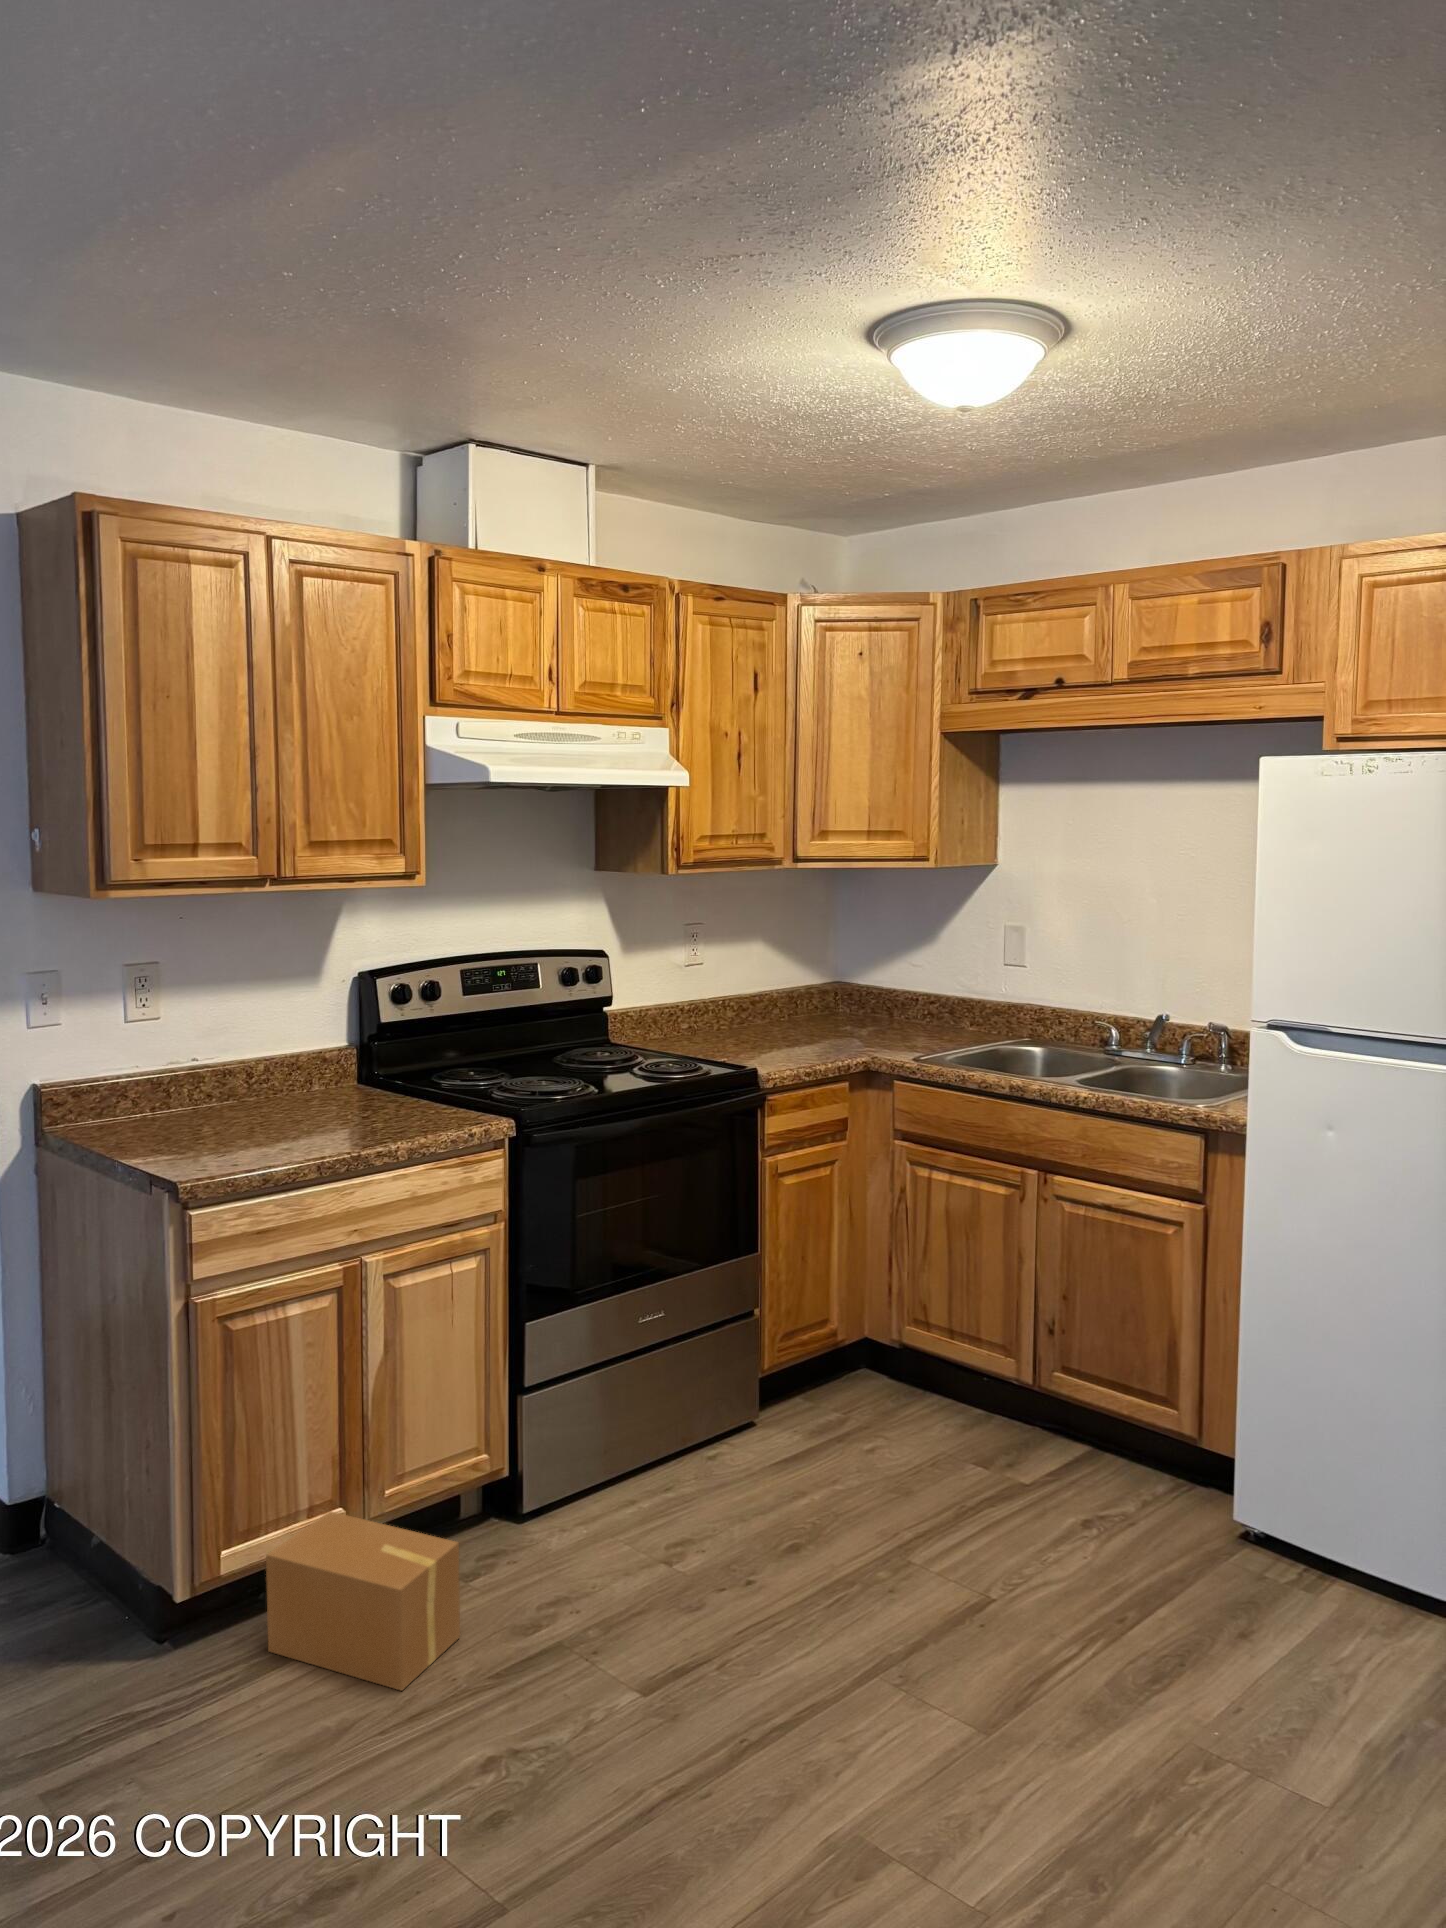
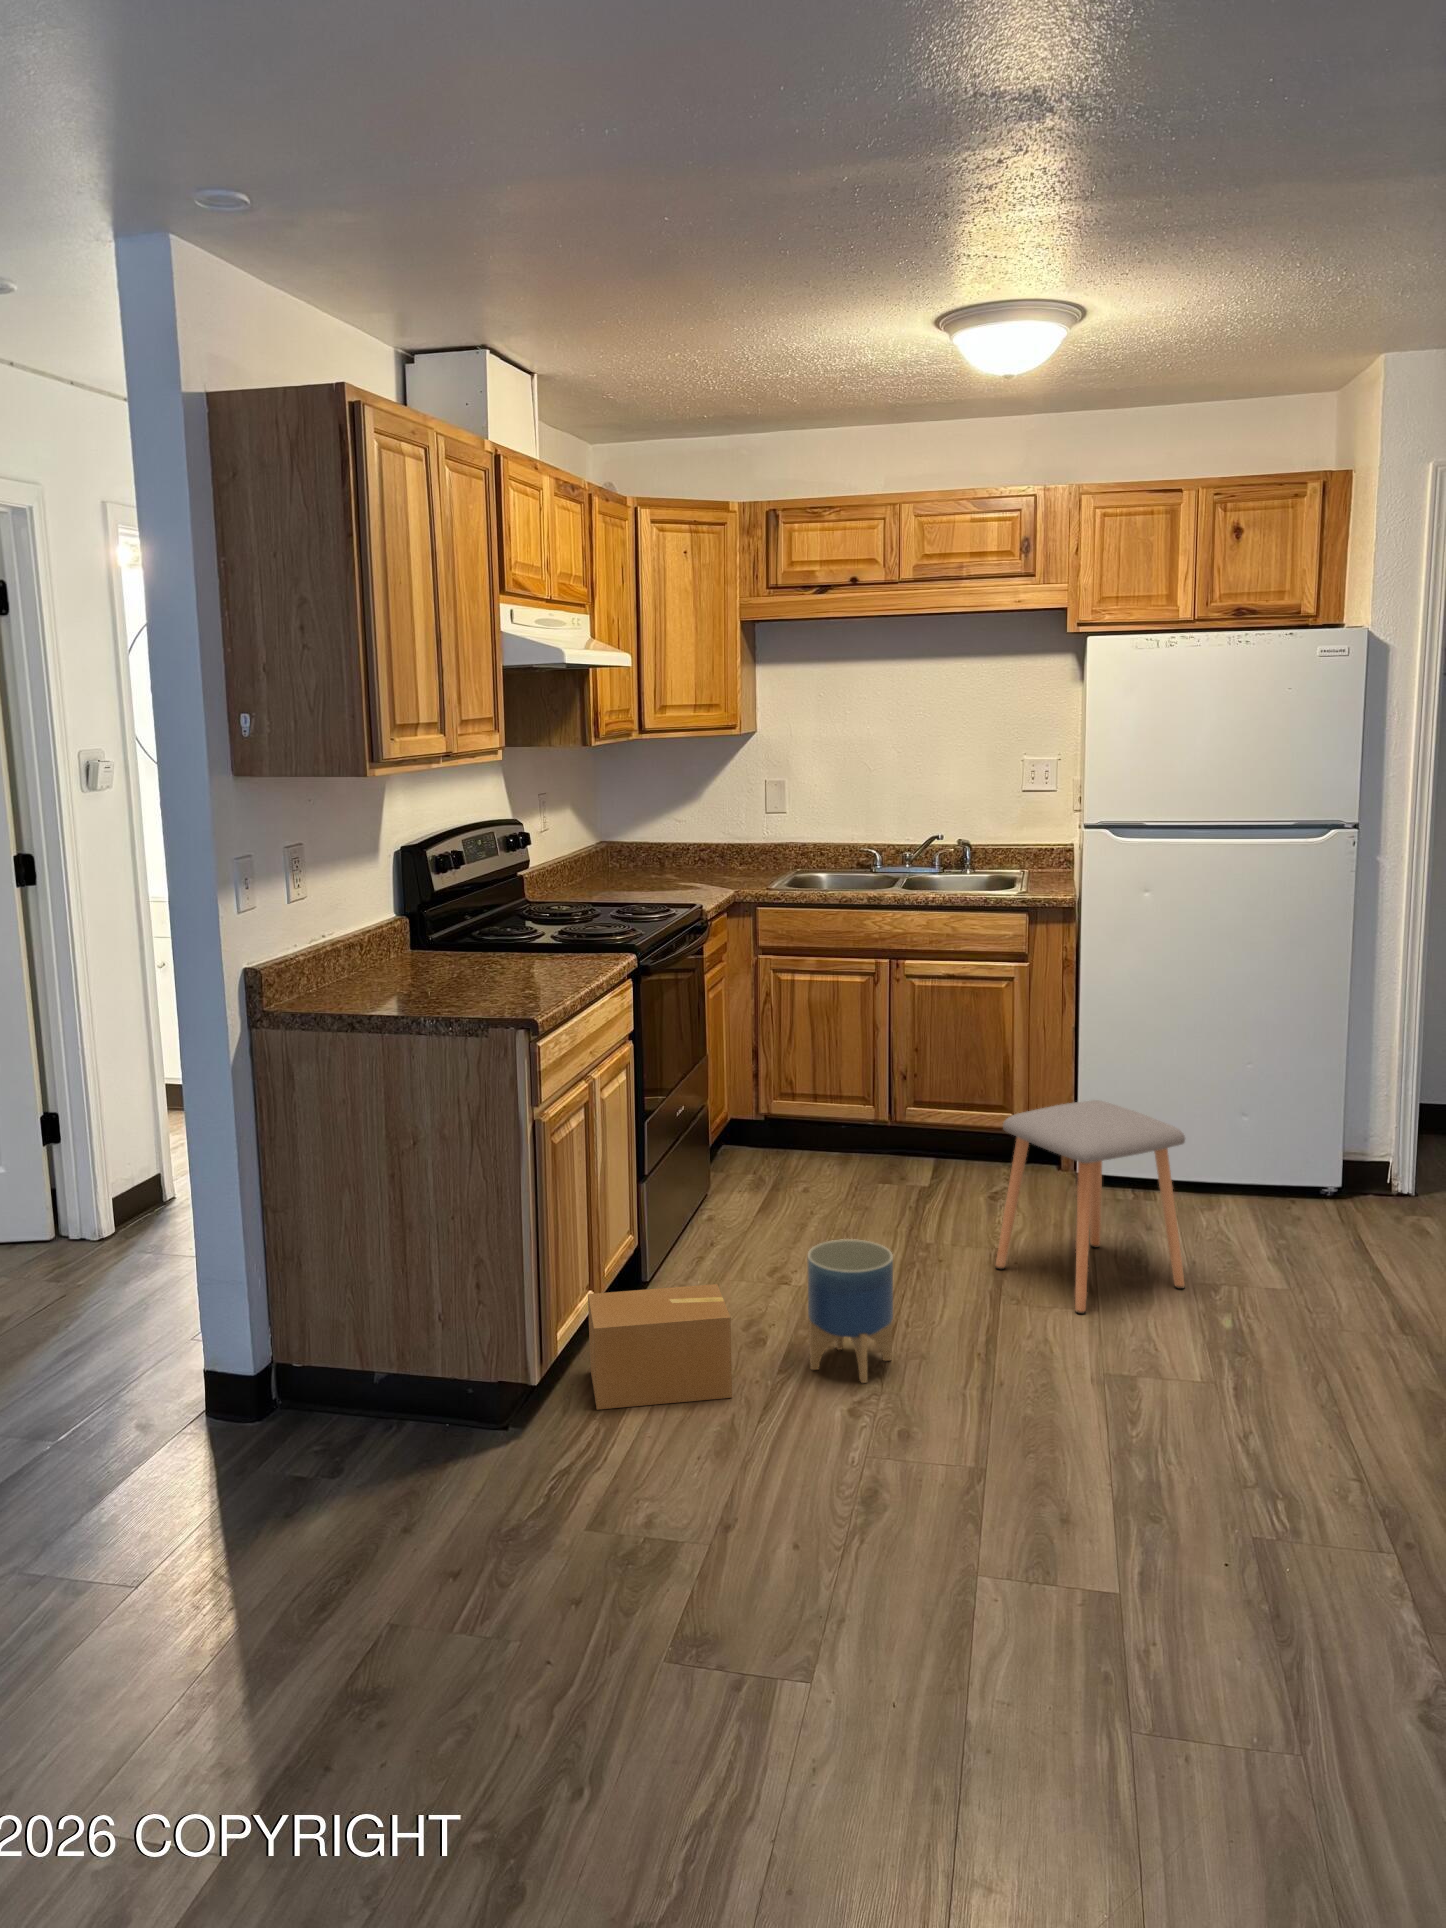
stool: none [935,1420,1158,1754] -> present [996,1100,1185,1314]
planter: none [522,1528,633,1731] -> present [808,1239,893,1383]

